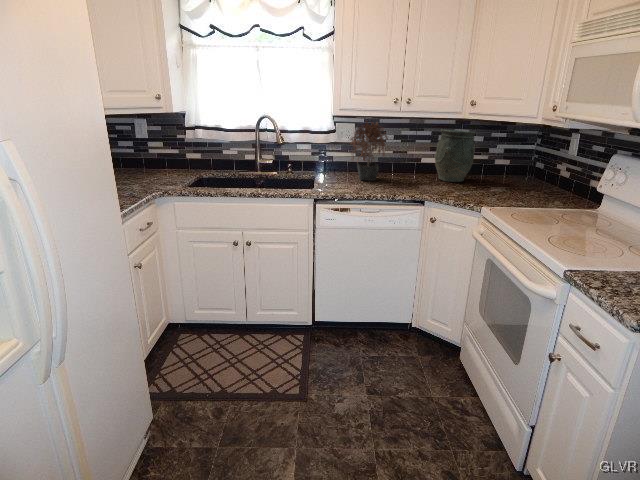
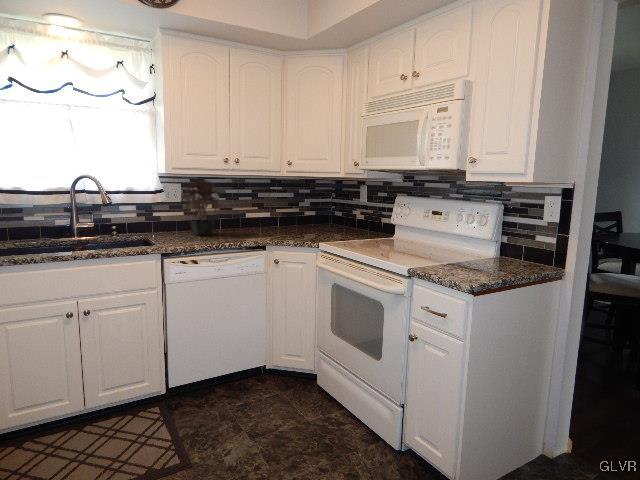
vase: present [435,129,475,182] -> none [260,186,294,231]

